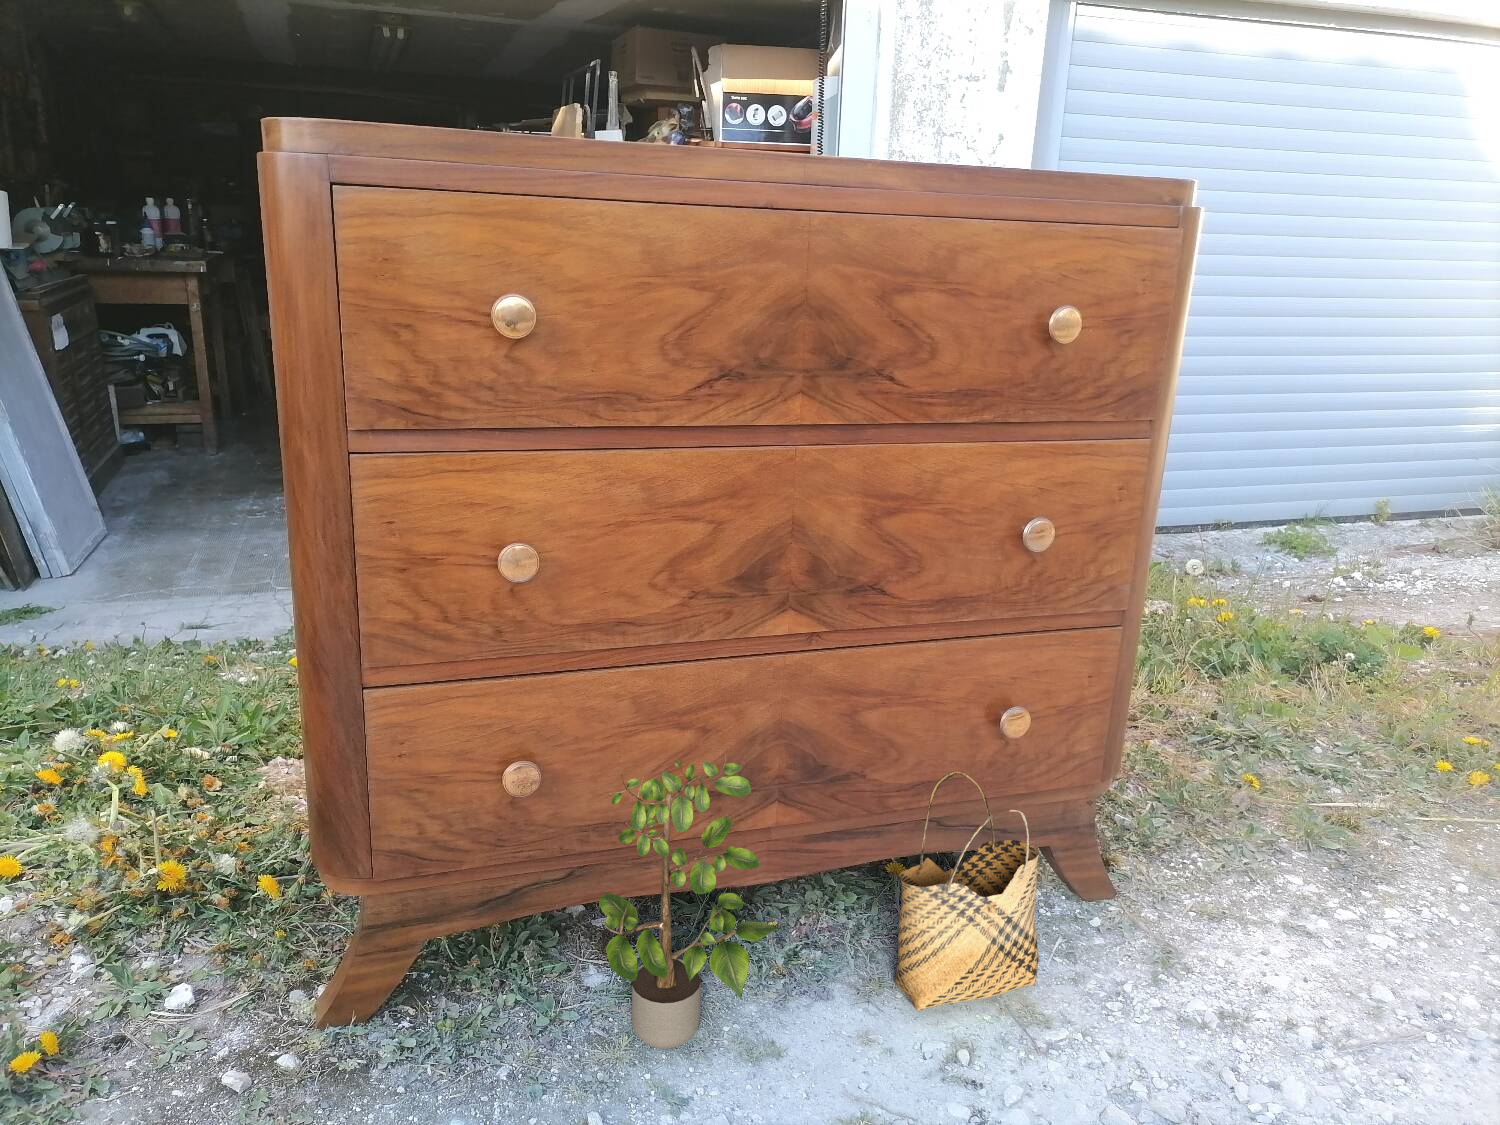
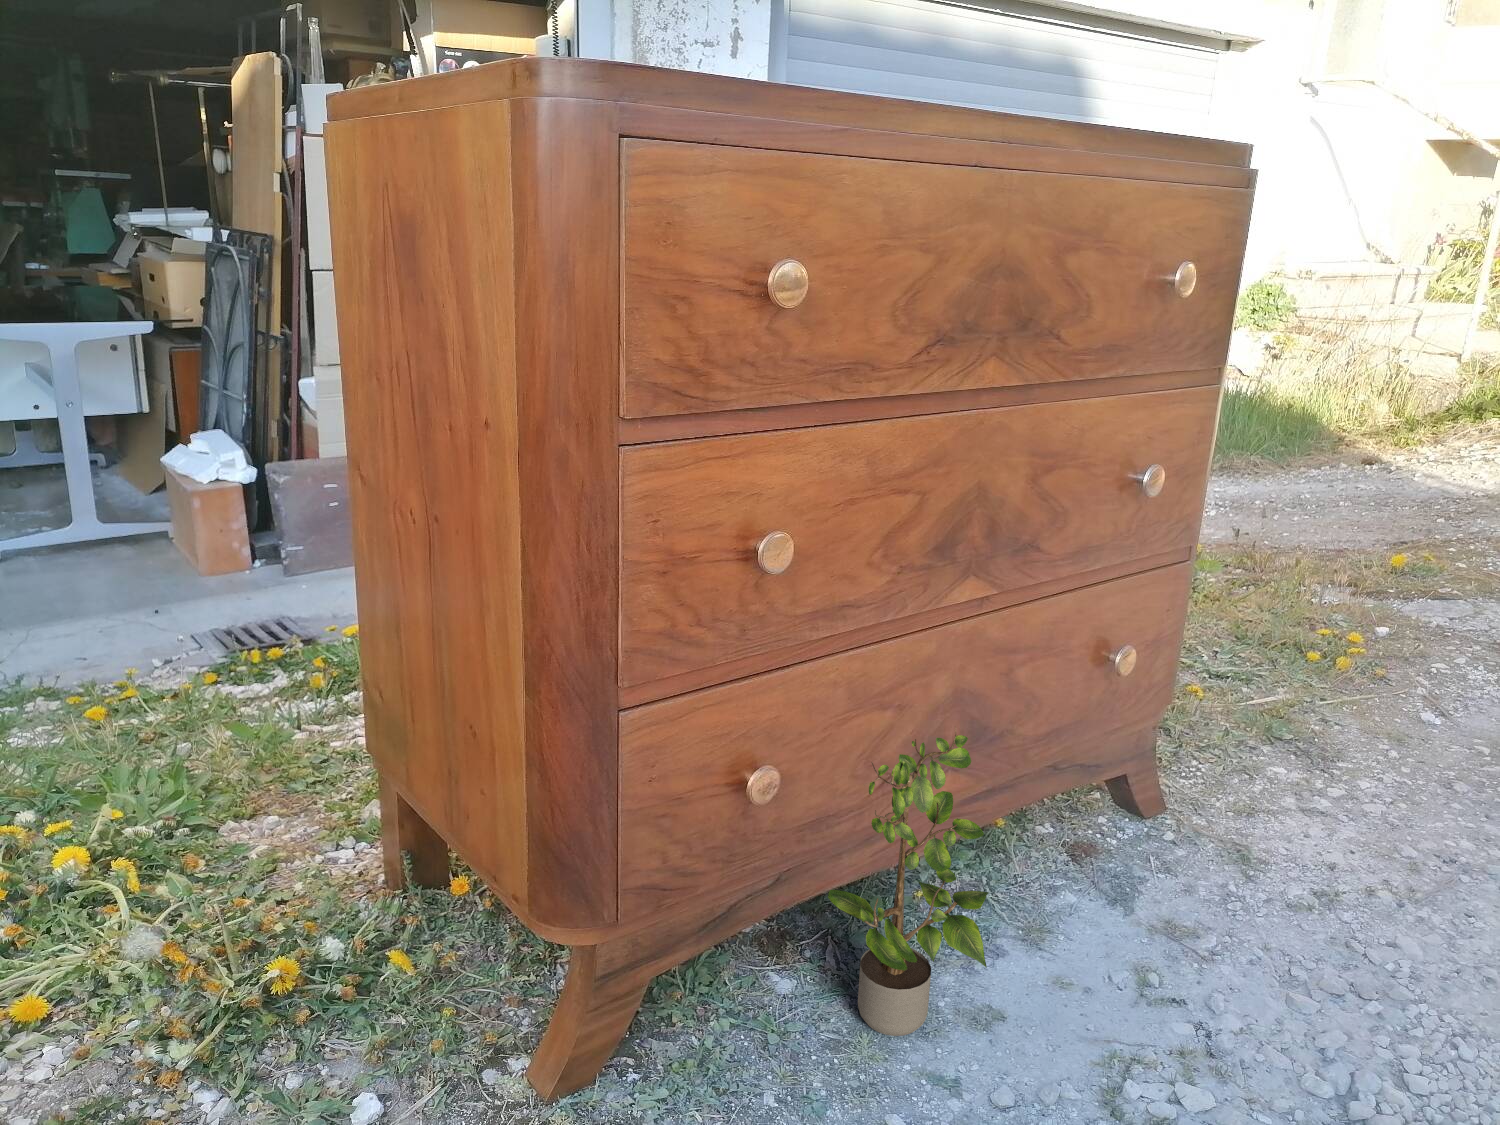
woven basket: present [894,771,1040,1011] -> none [1056,715,1180,946]

